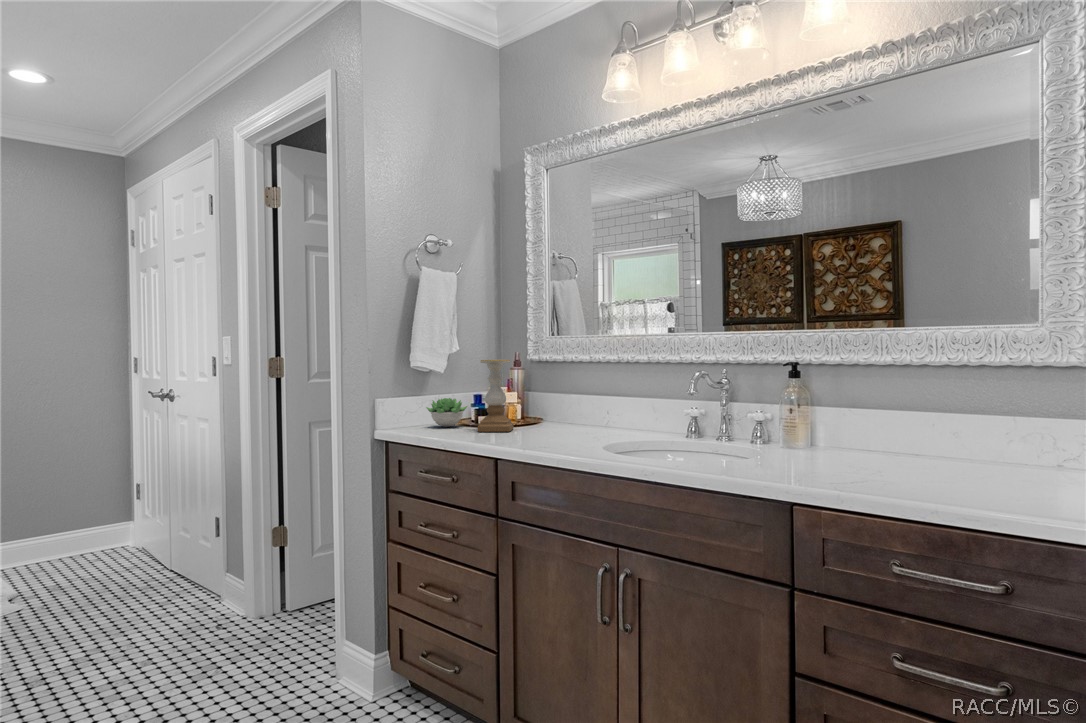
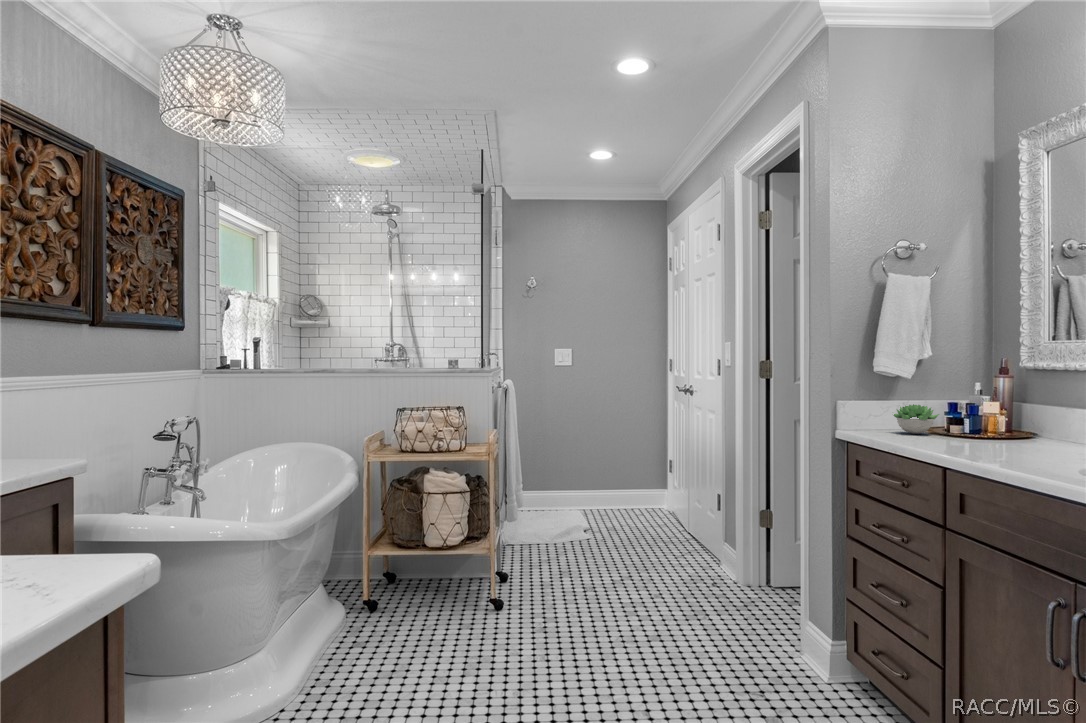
candle holder: present [478,360,513,432] -> none [943,367,991,444]

